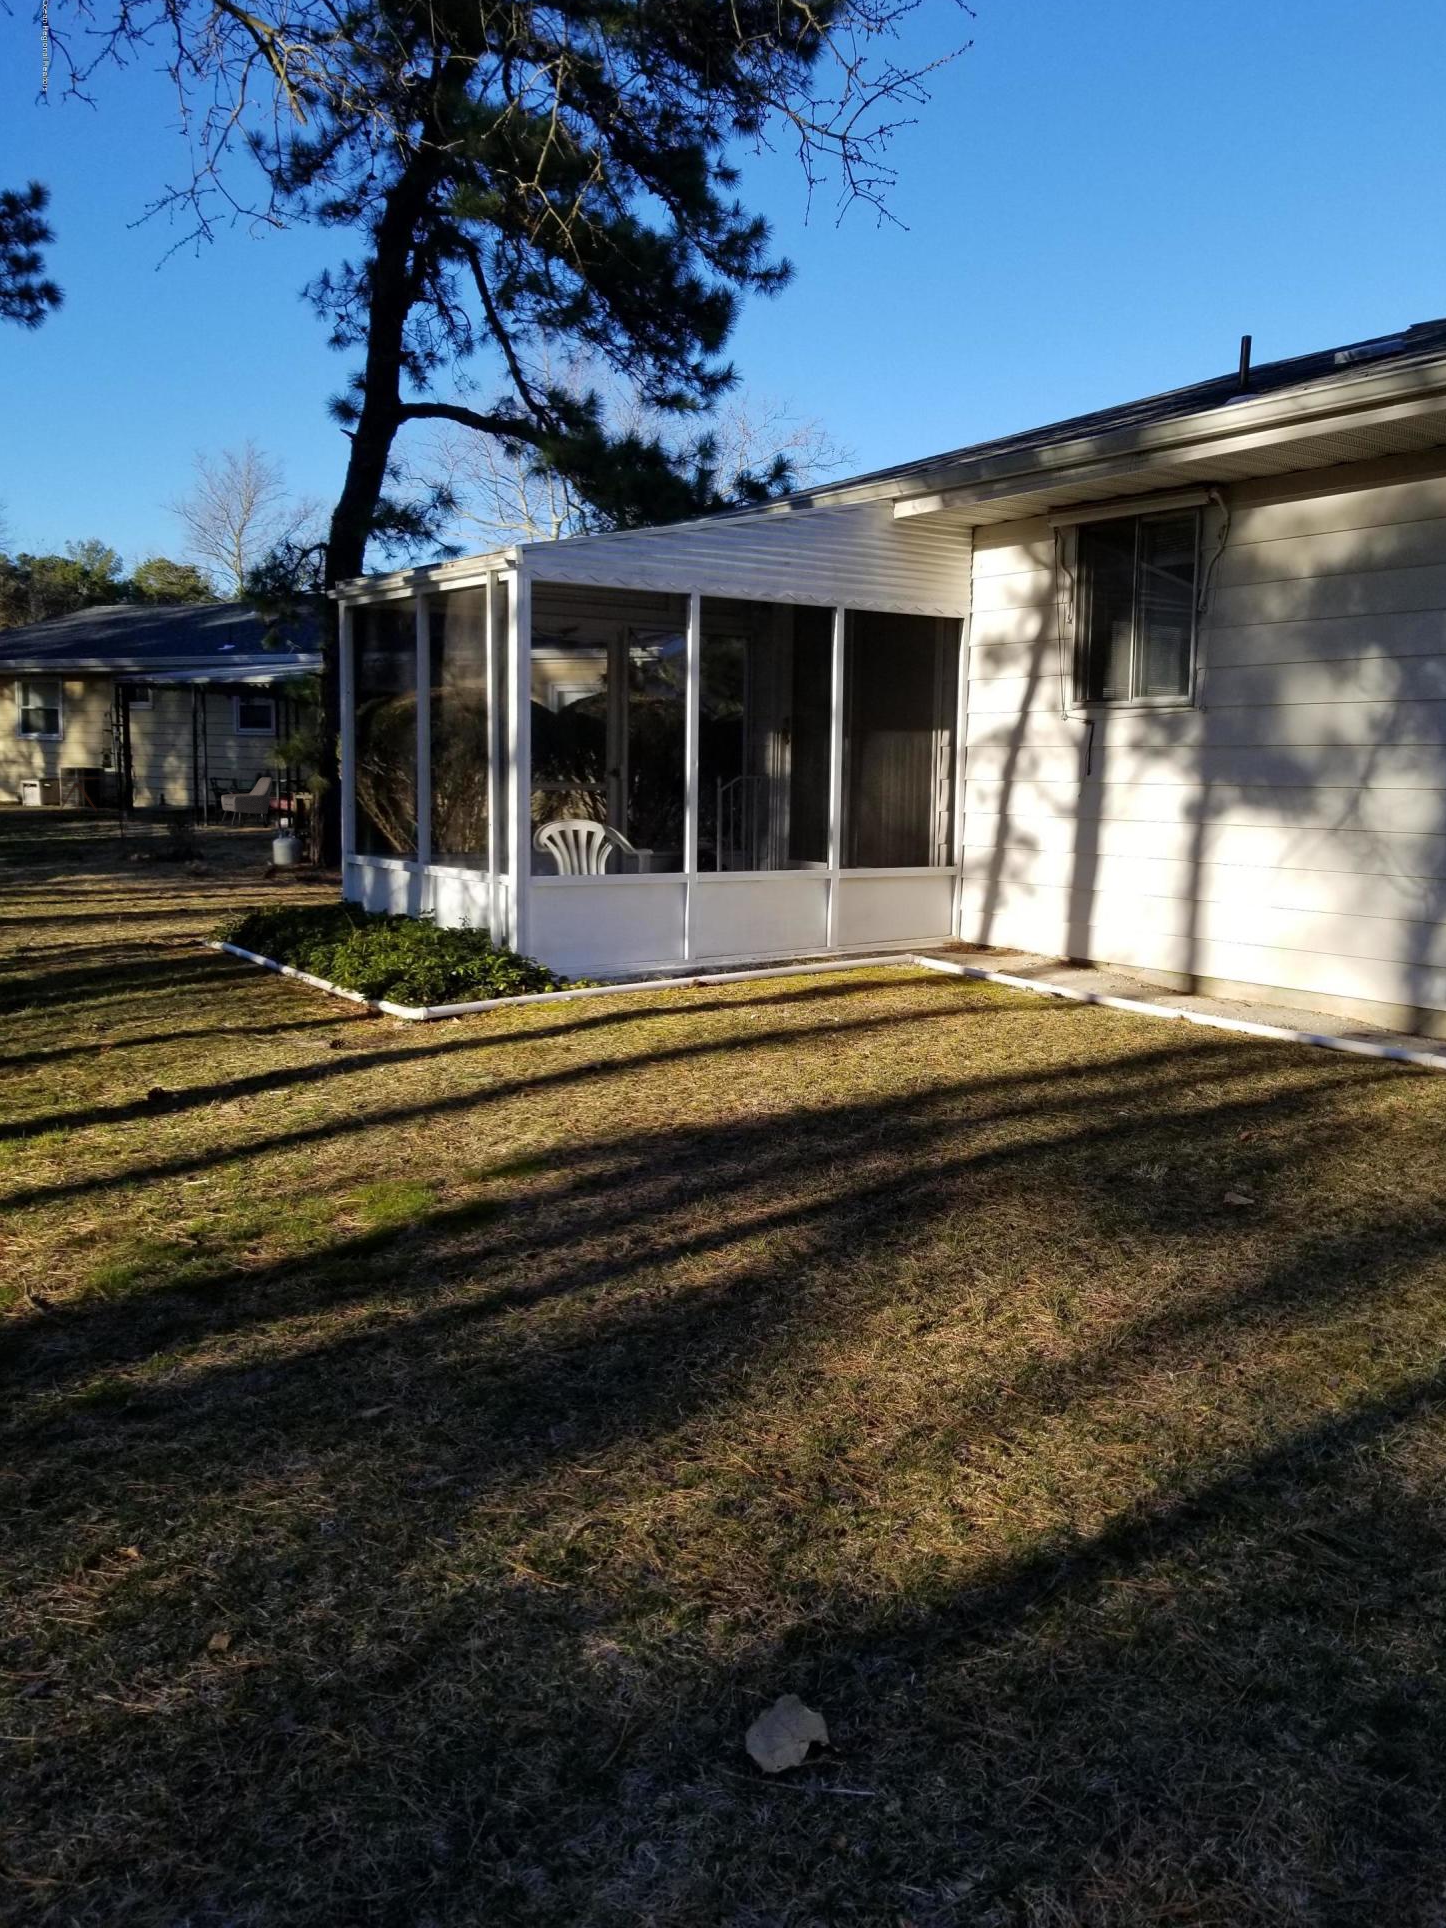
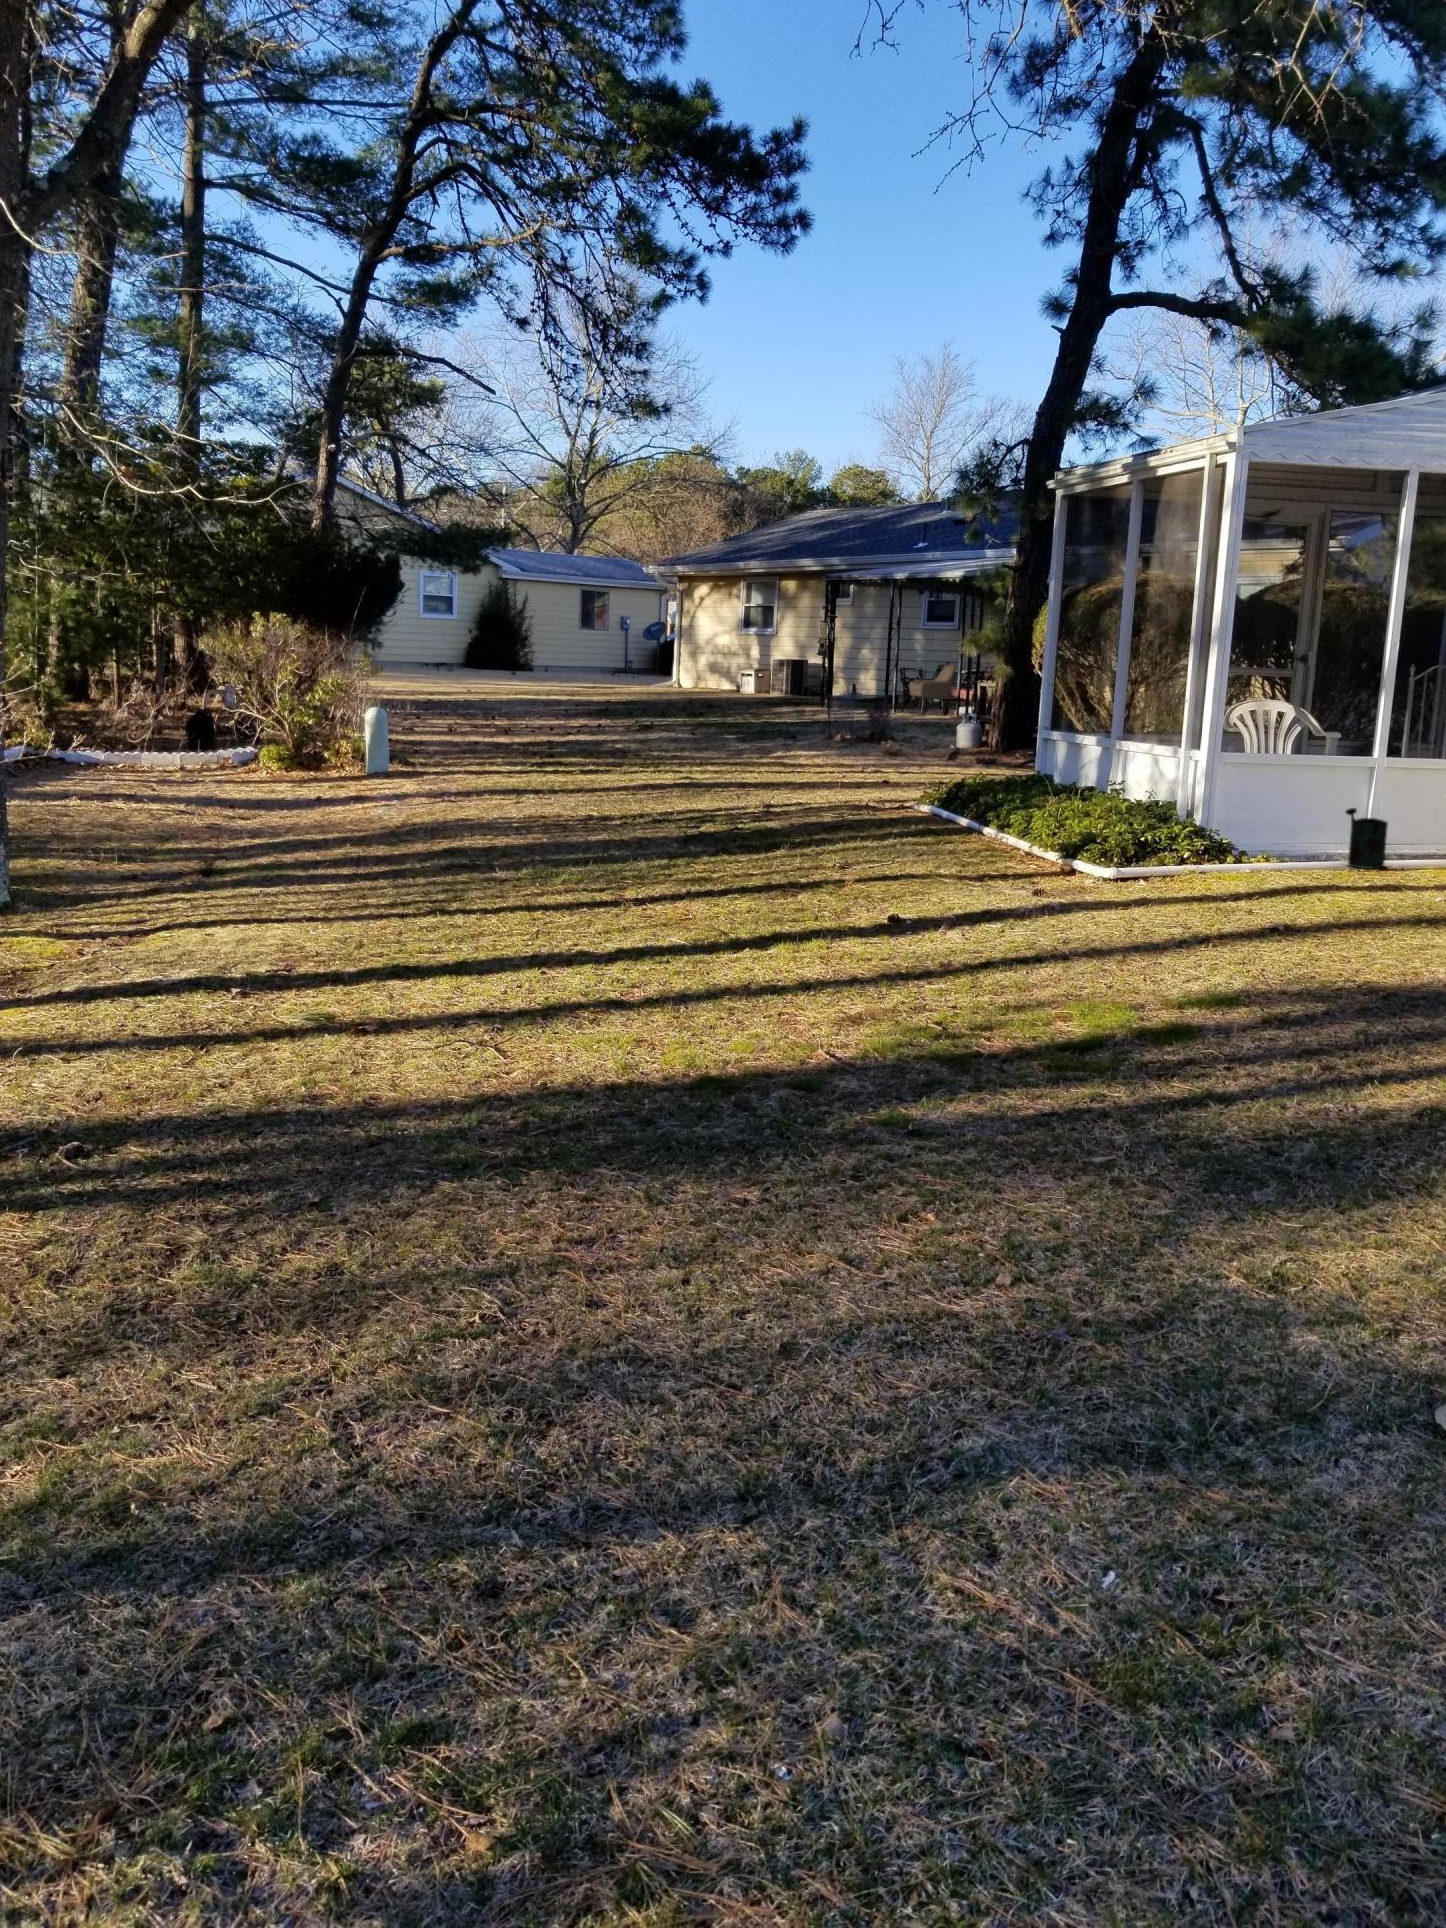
round table: present [52,777,97,811] -> none [764,666,808,697]
watering can: none [658,929,698,991] -> present [1346,808,1388,869]

